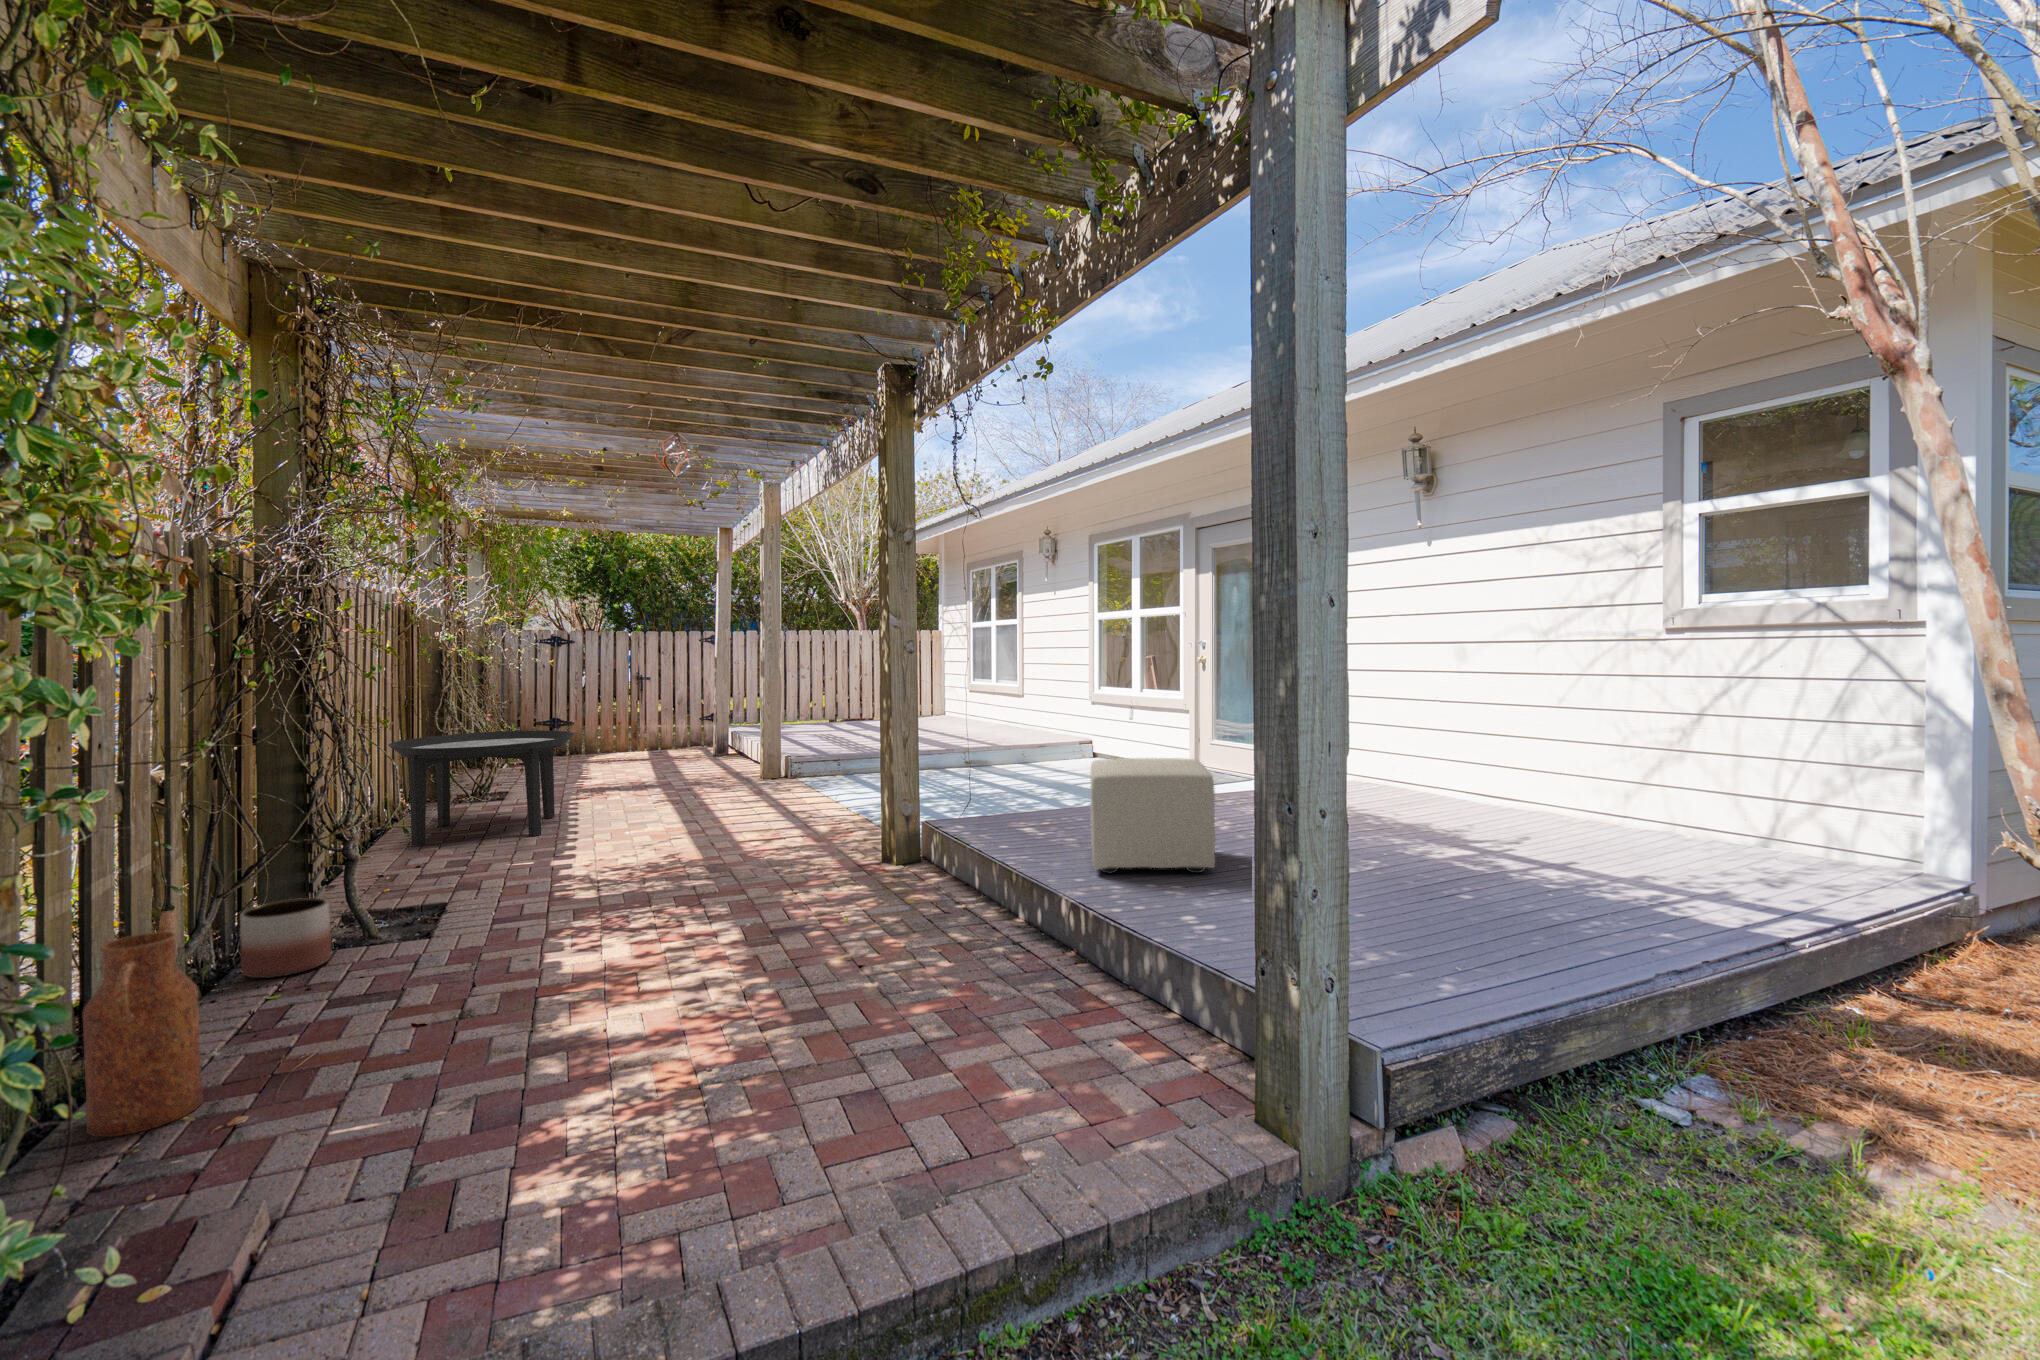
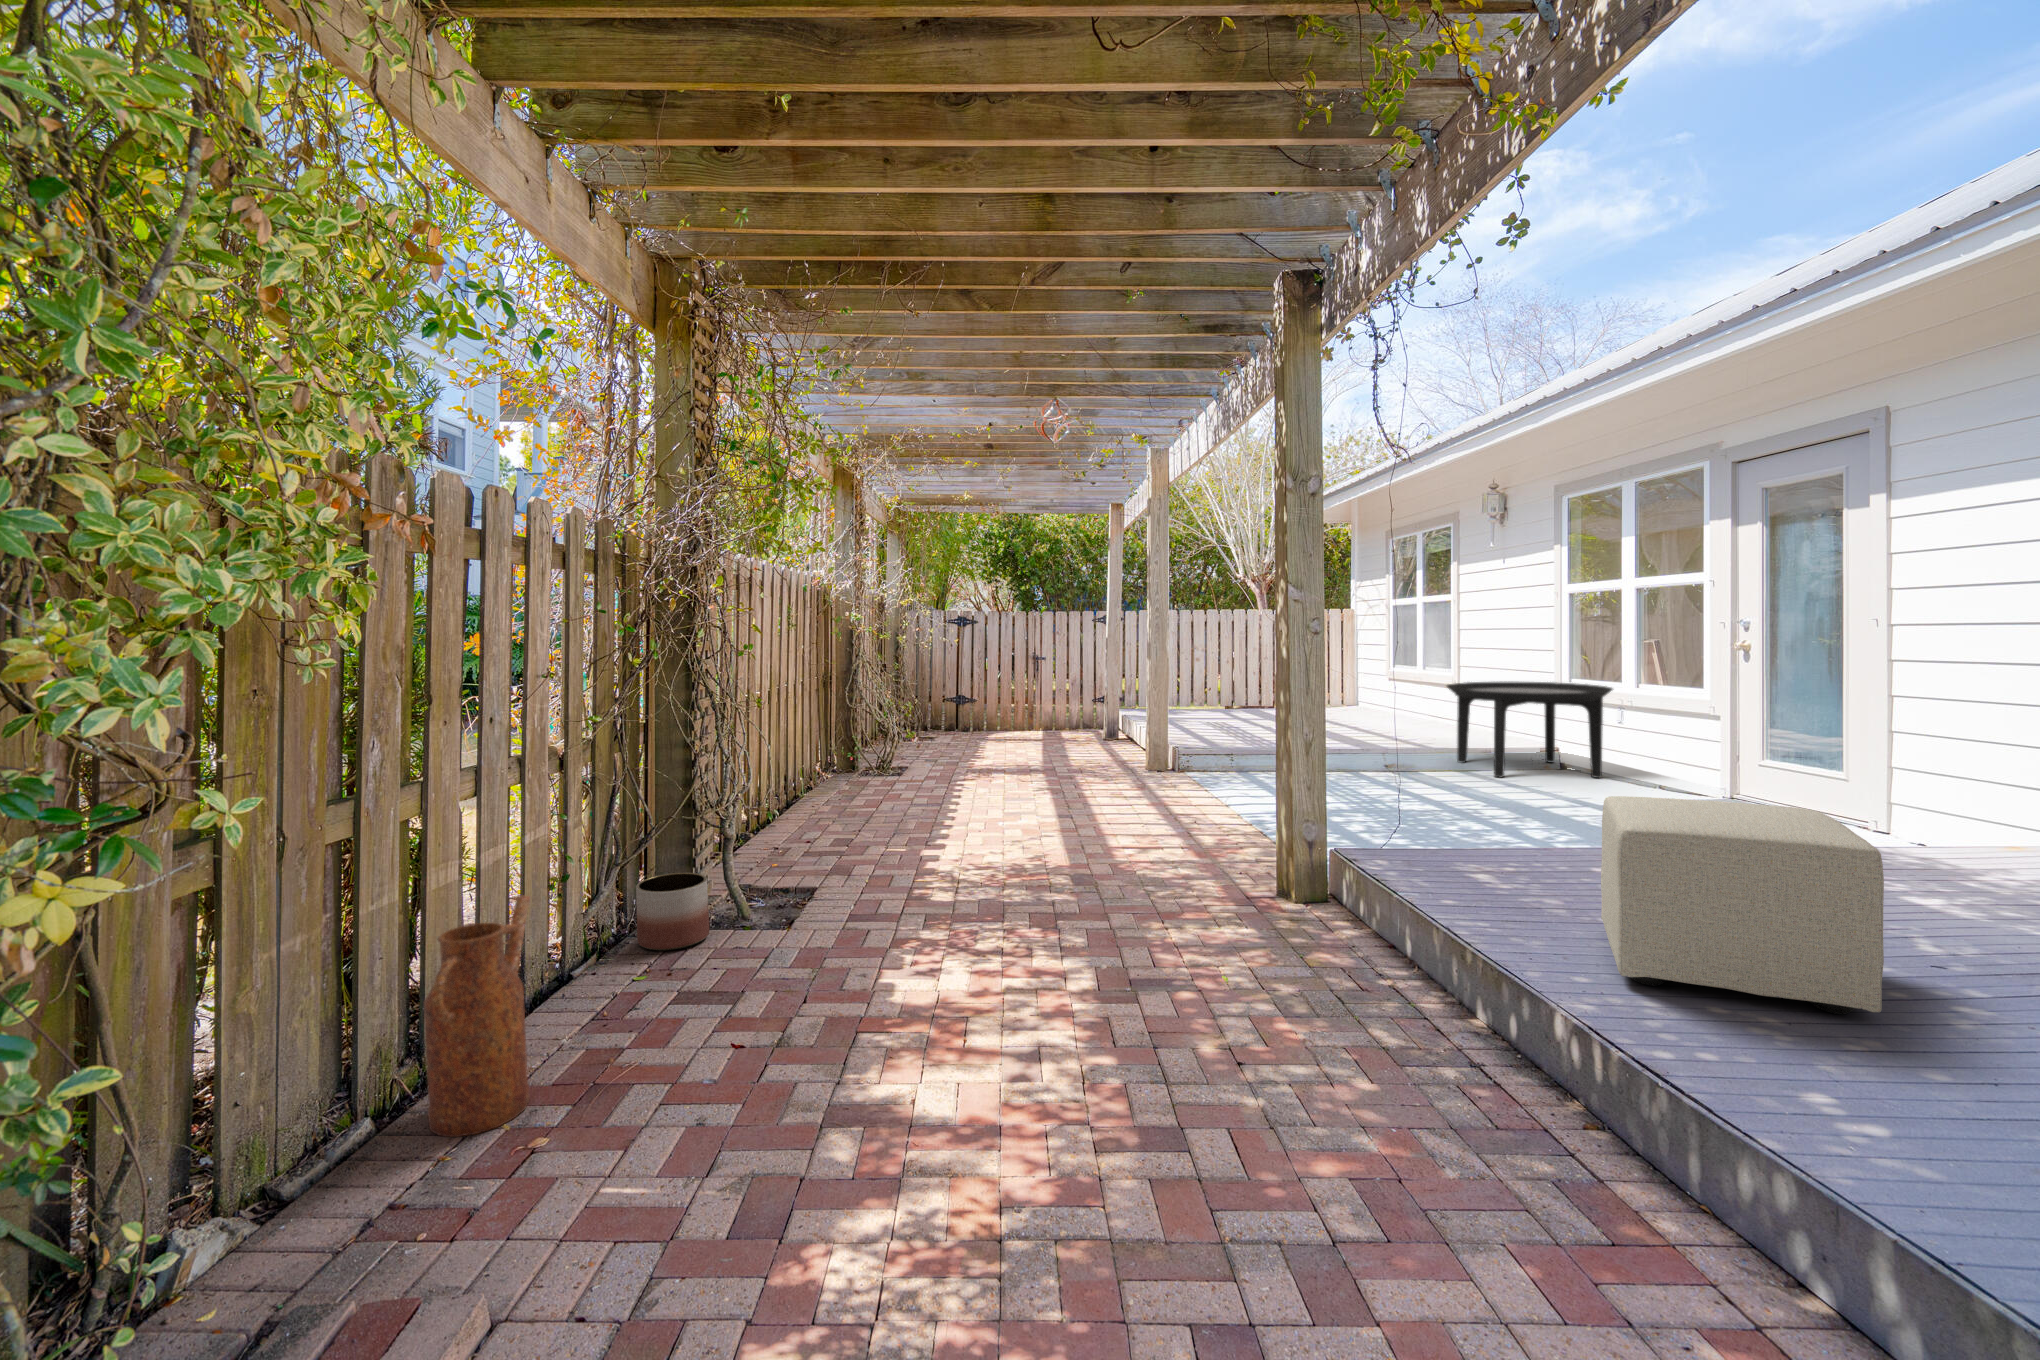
round table: present [388,730,574,846] -> present [1447,682,1613,778]

